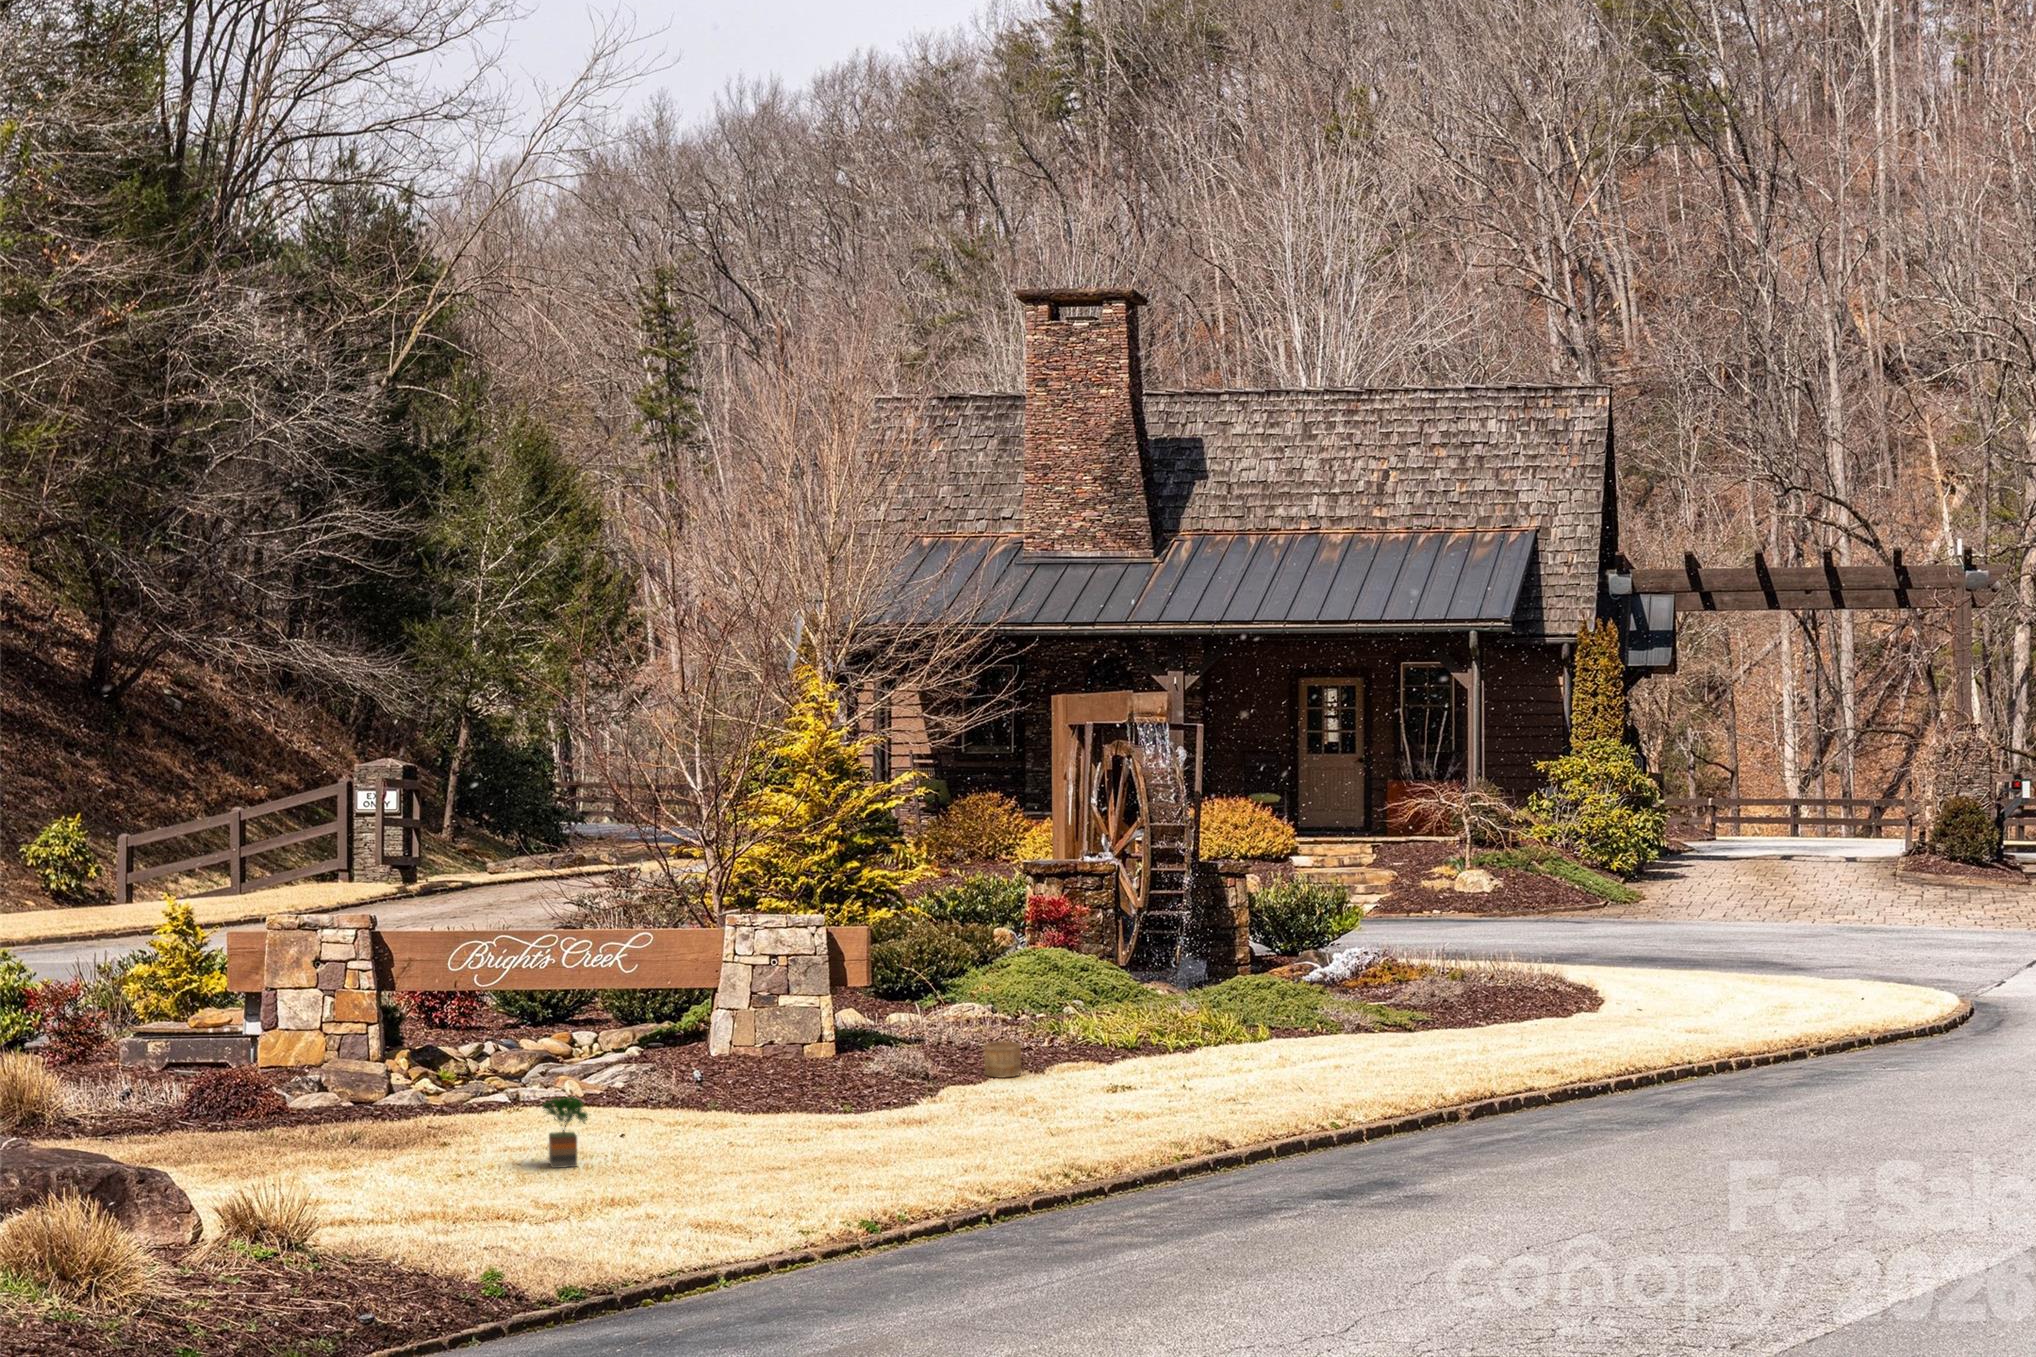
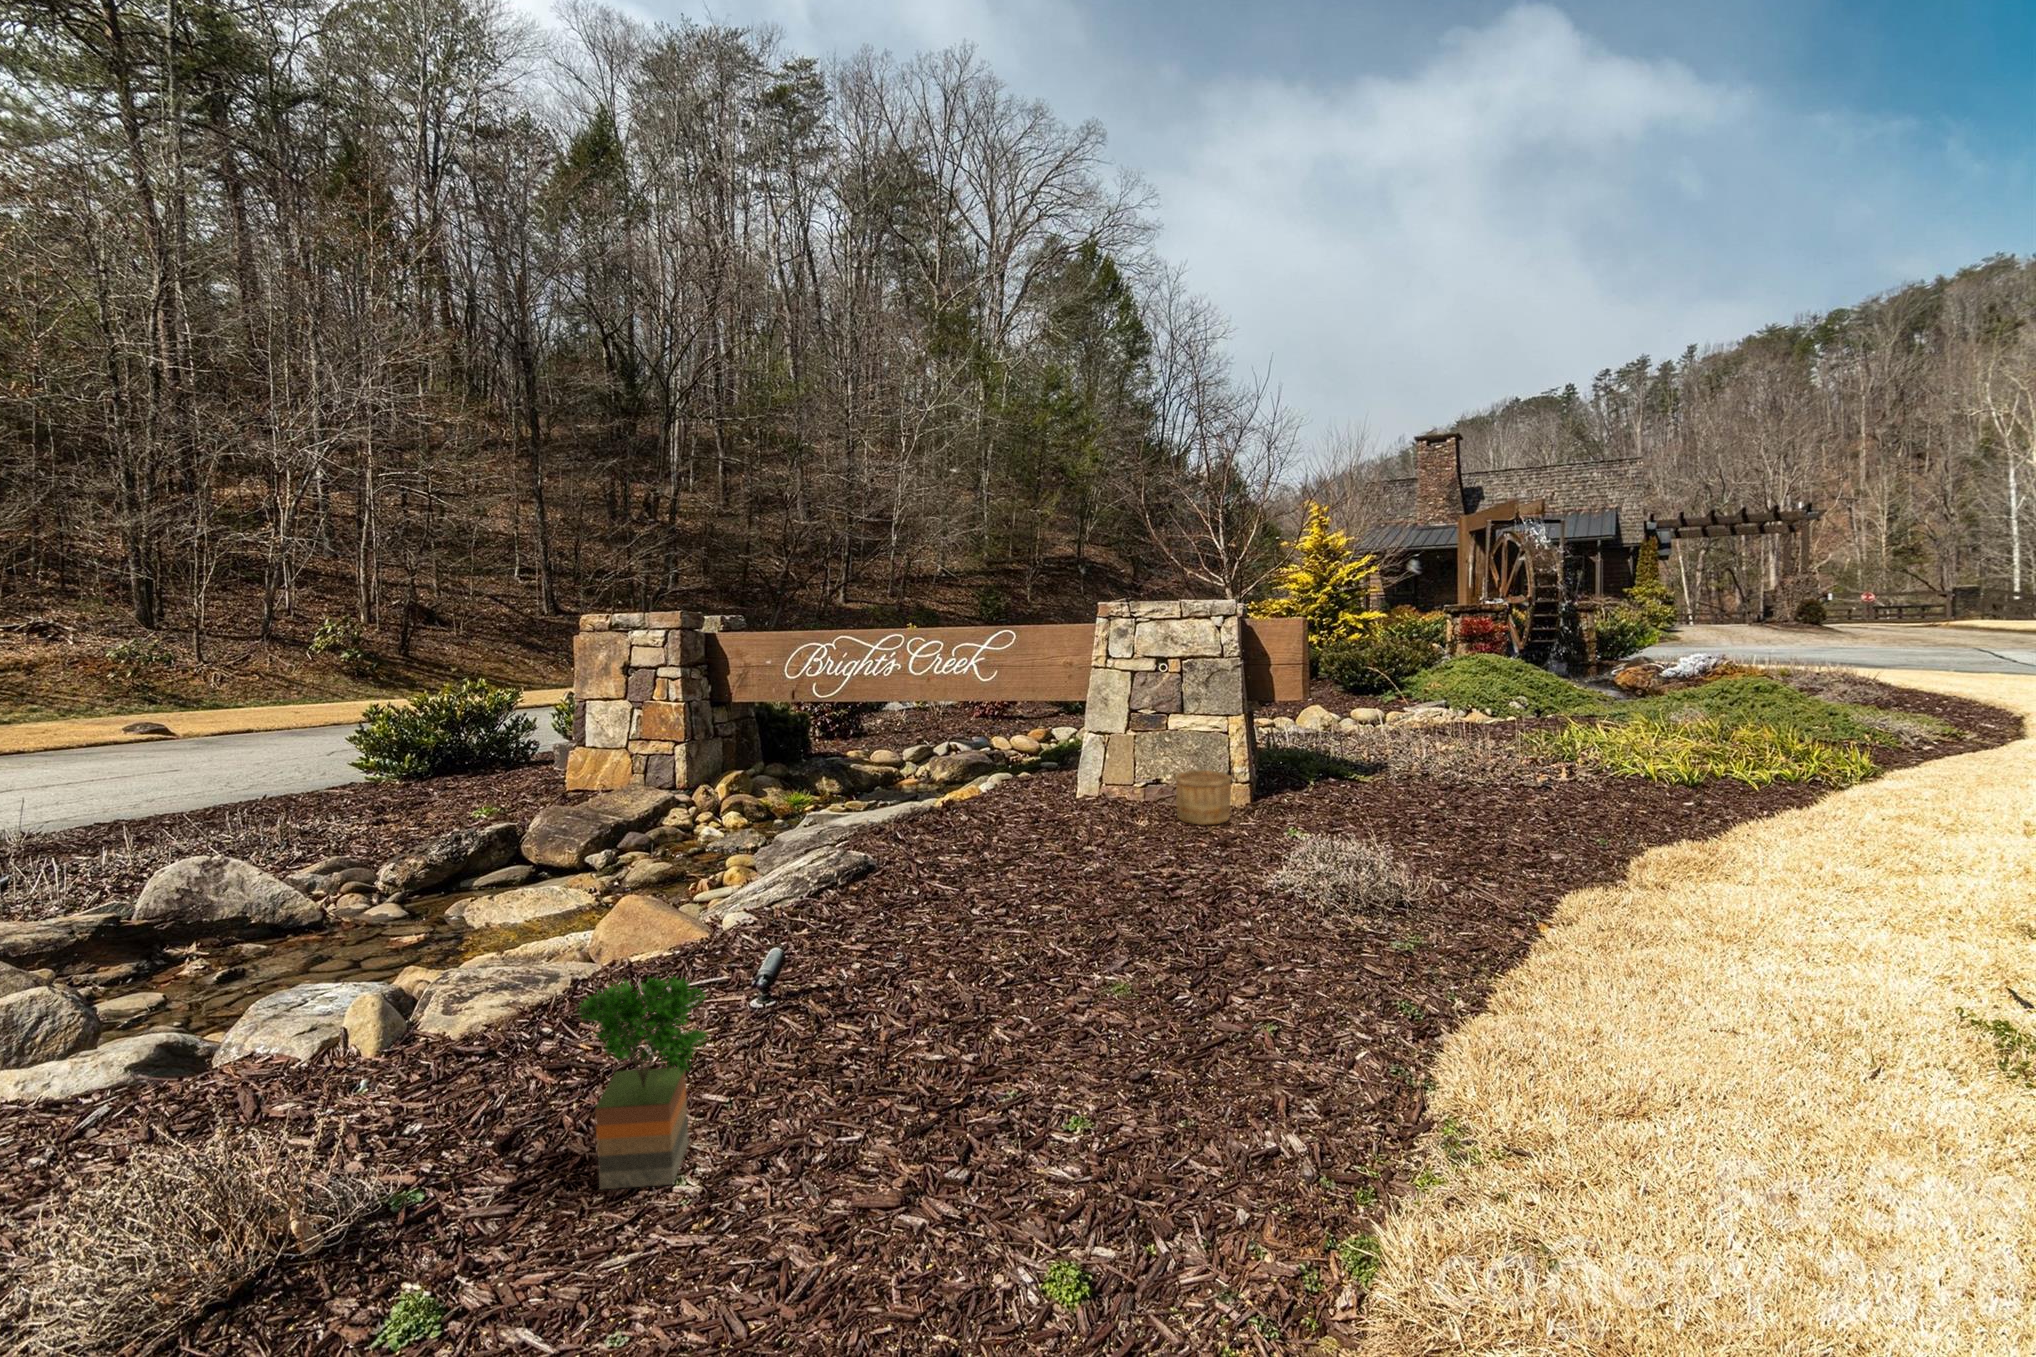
wooden bucket: present [984,1041,1022,1078] -> present [1175,770,1232,825]

